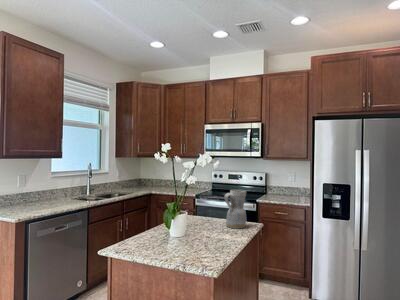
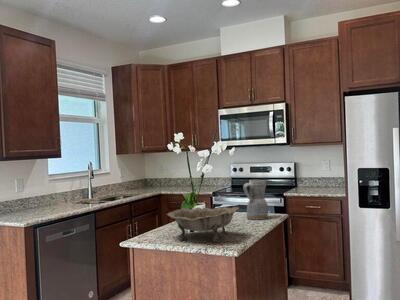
decorative bowl: none [147,217,221,257] -> present [167,207,239,242]

